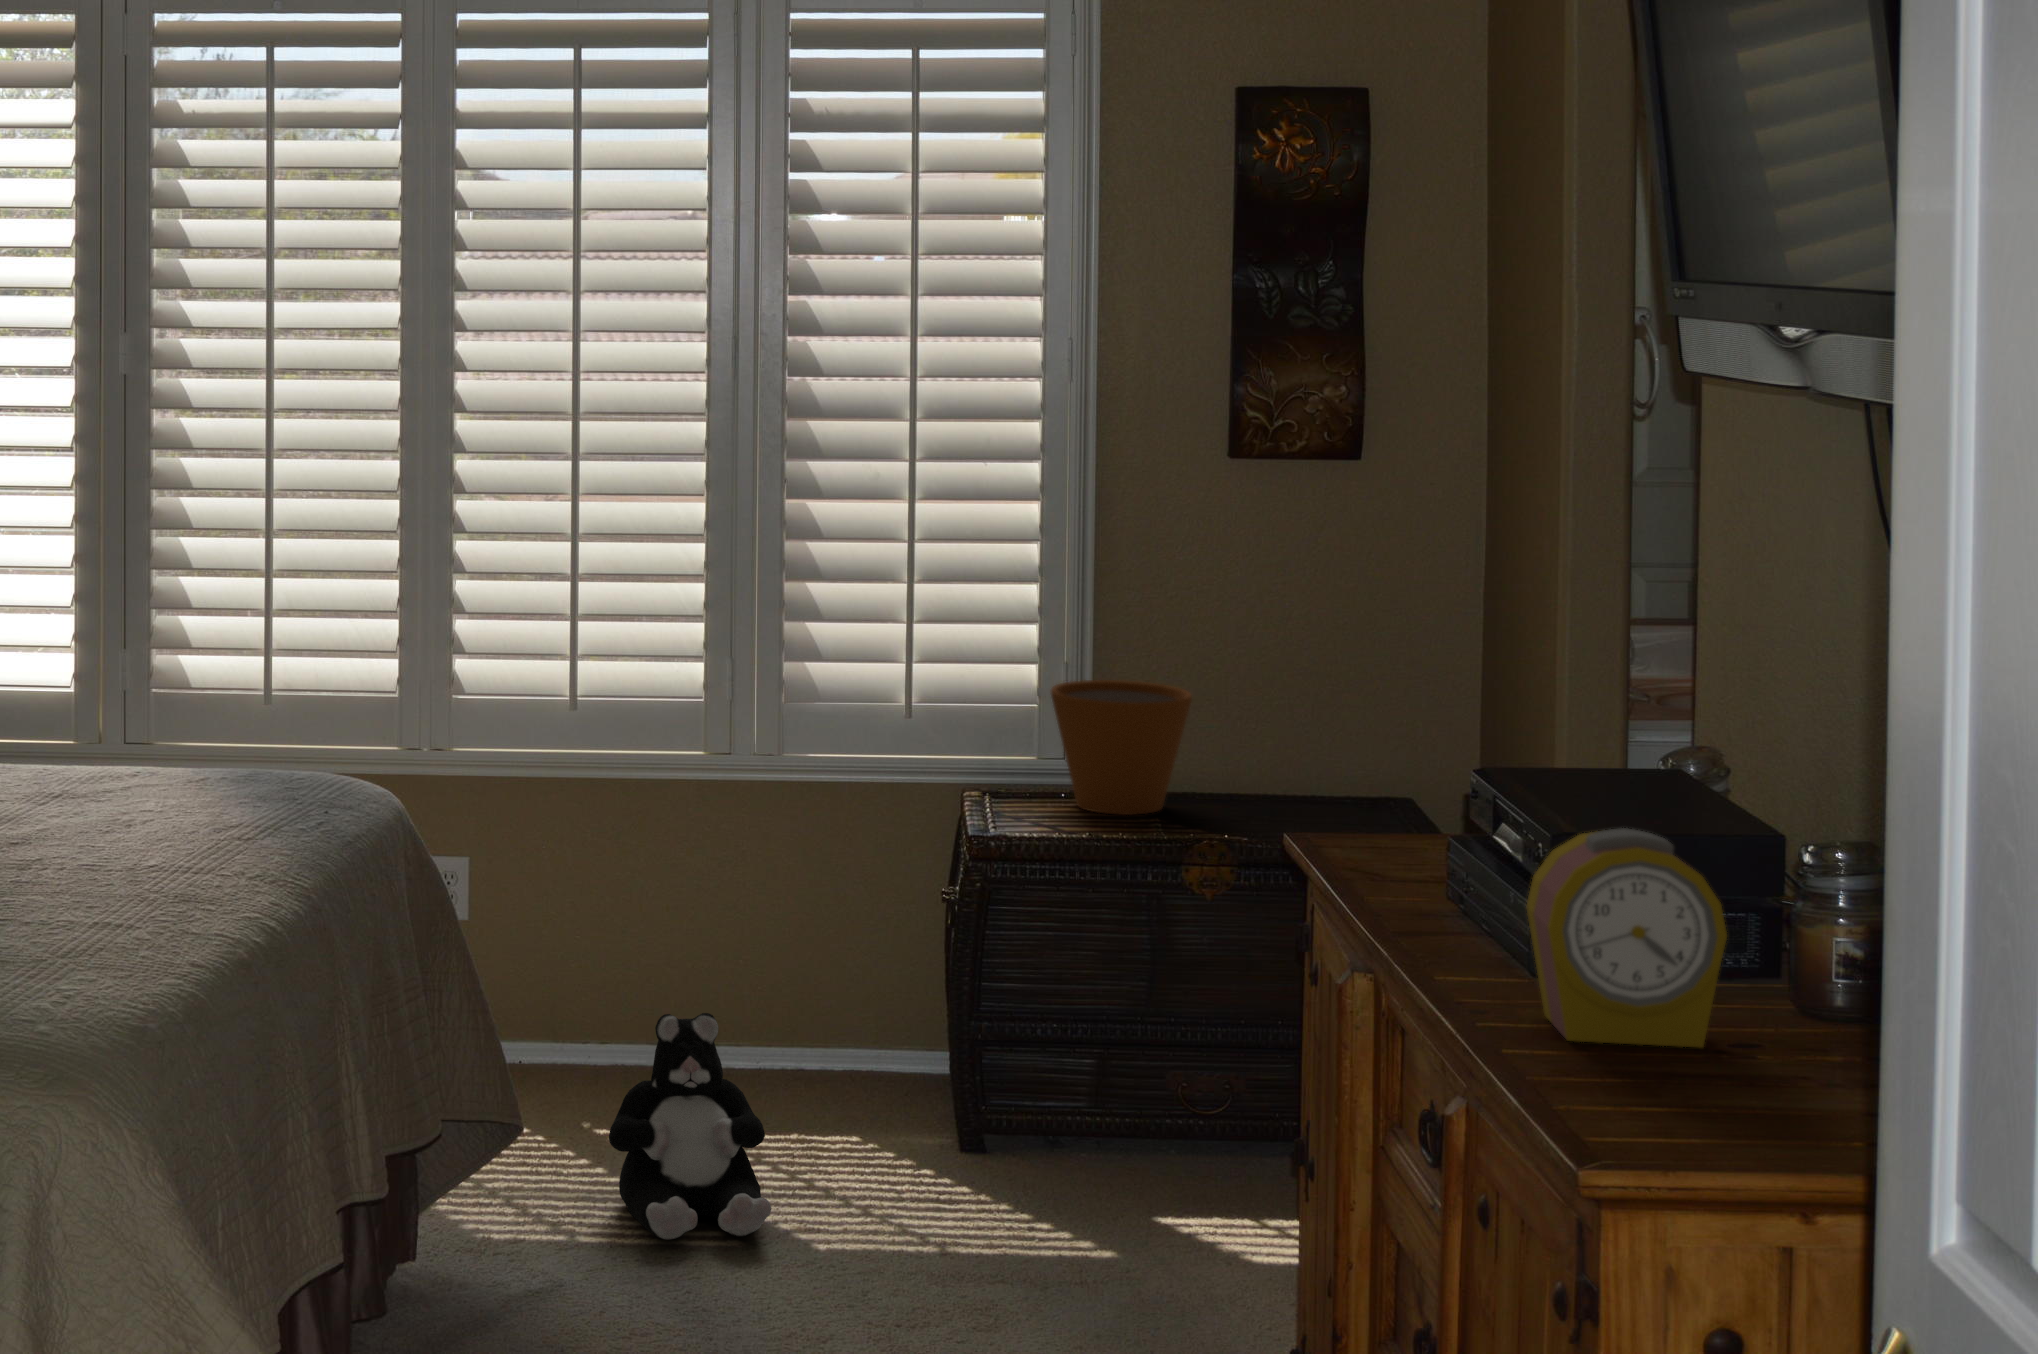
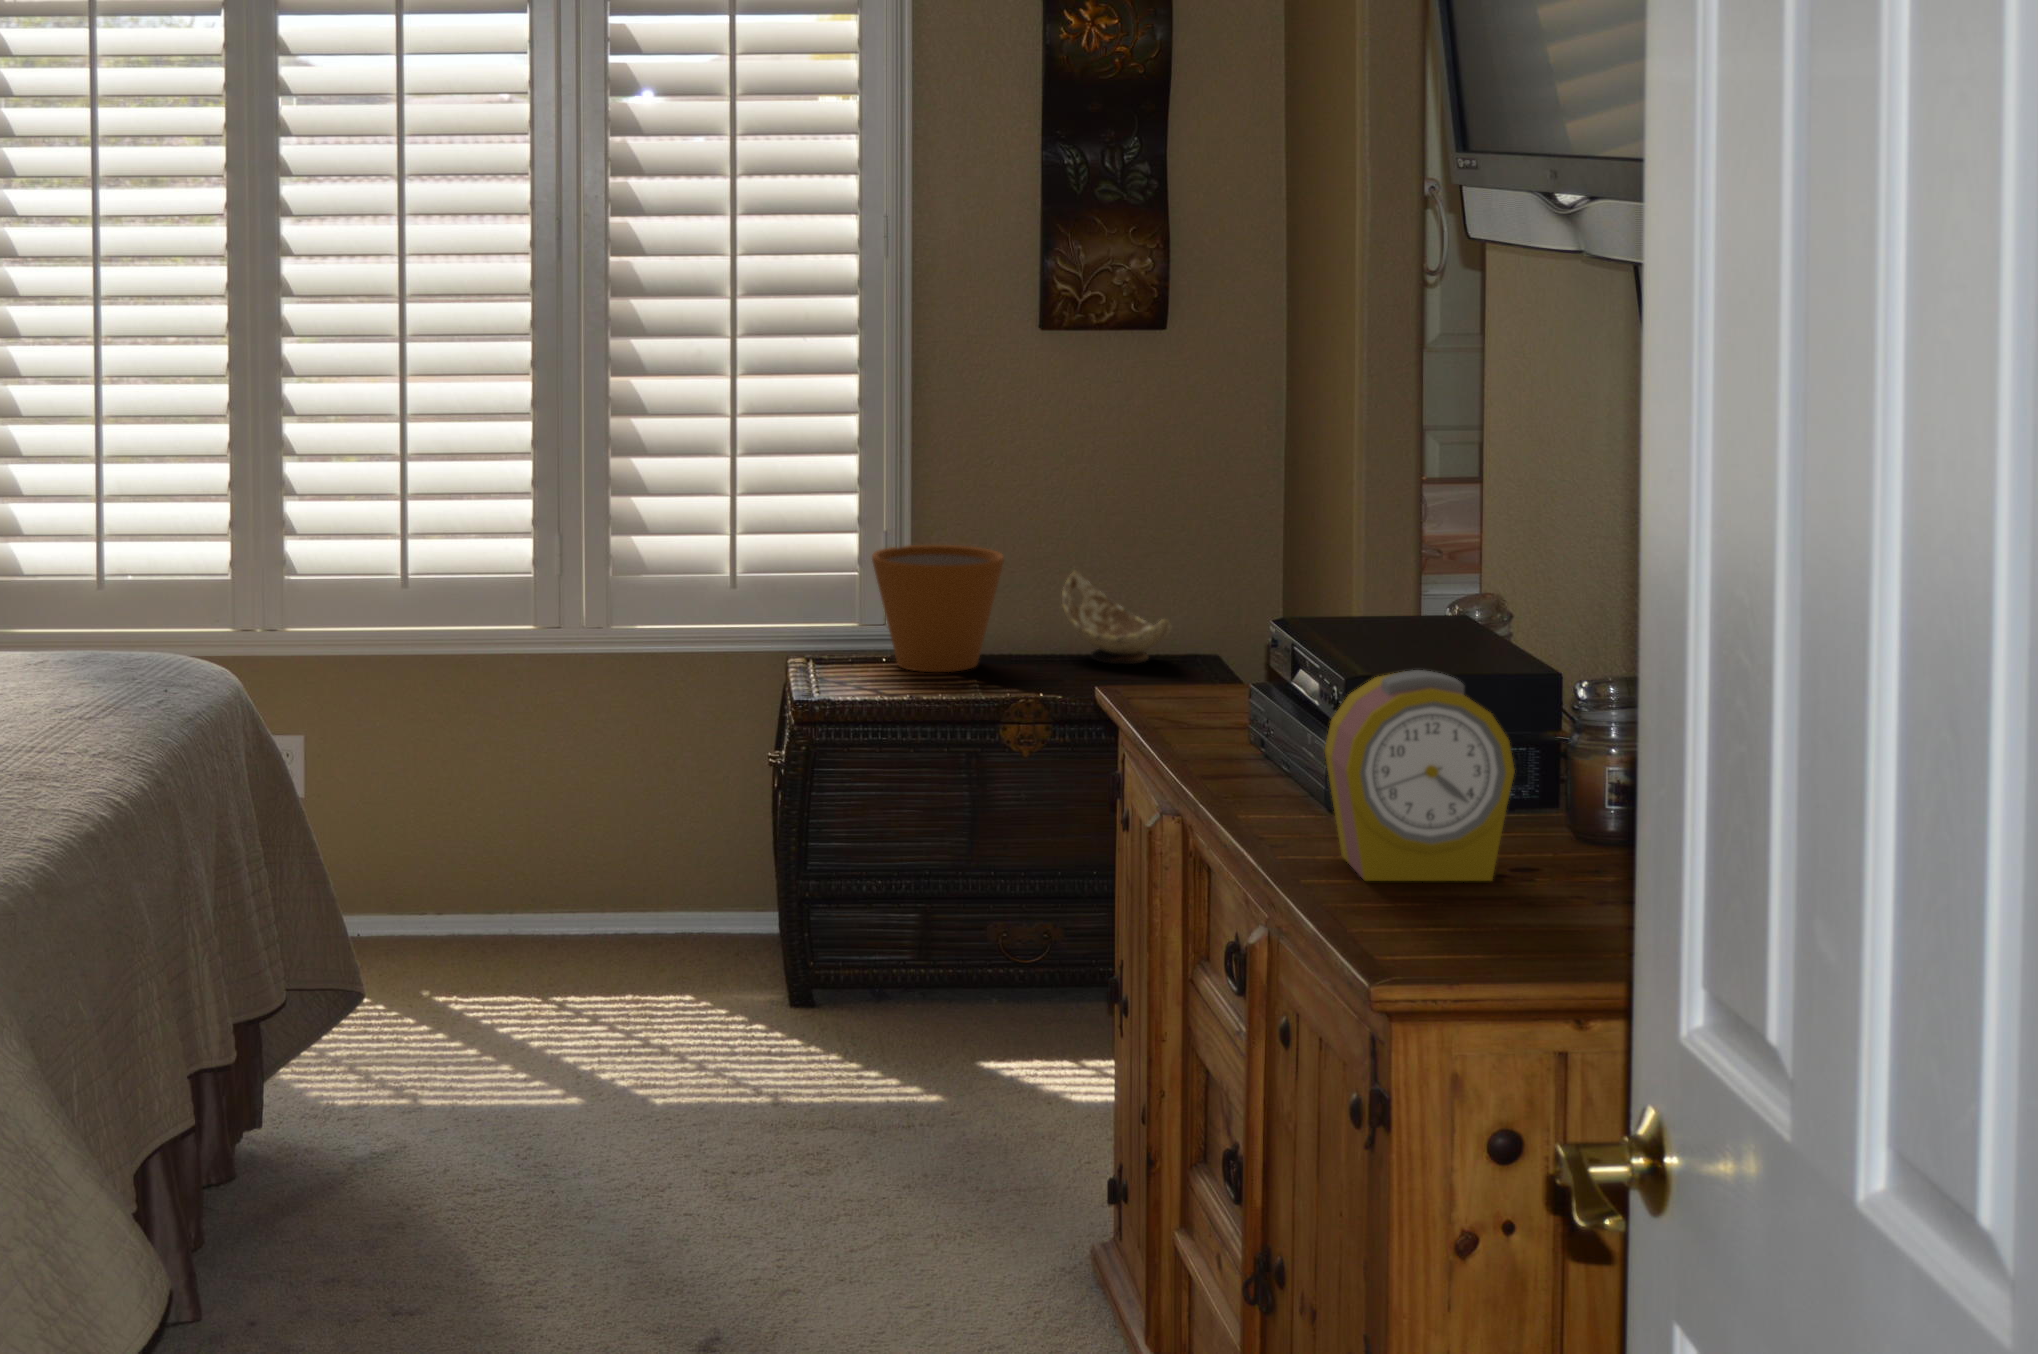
decorative bowl: none [1254,712,1374,814] -> present [1062,571,1171,664]
plush toy: present [609,1013,772,1240] -> none [447,882,607,1105]

